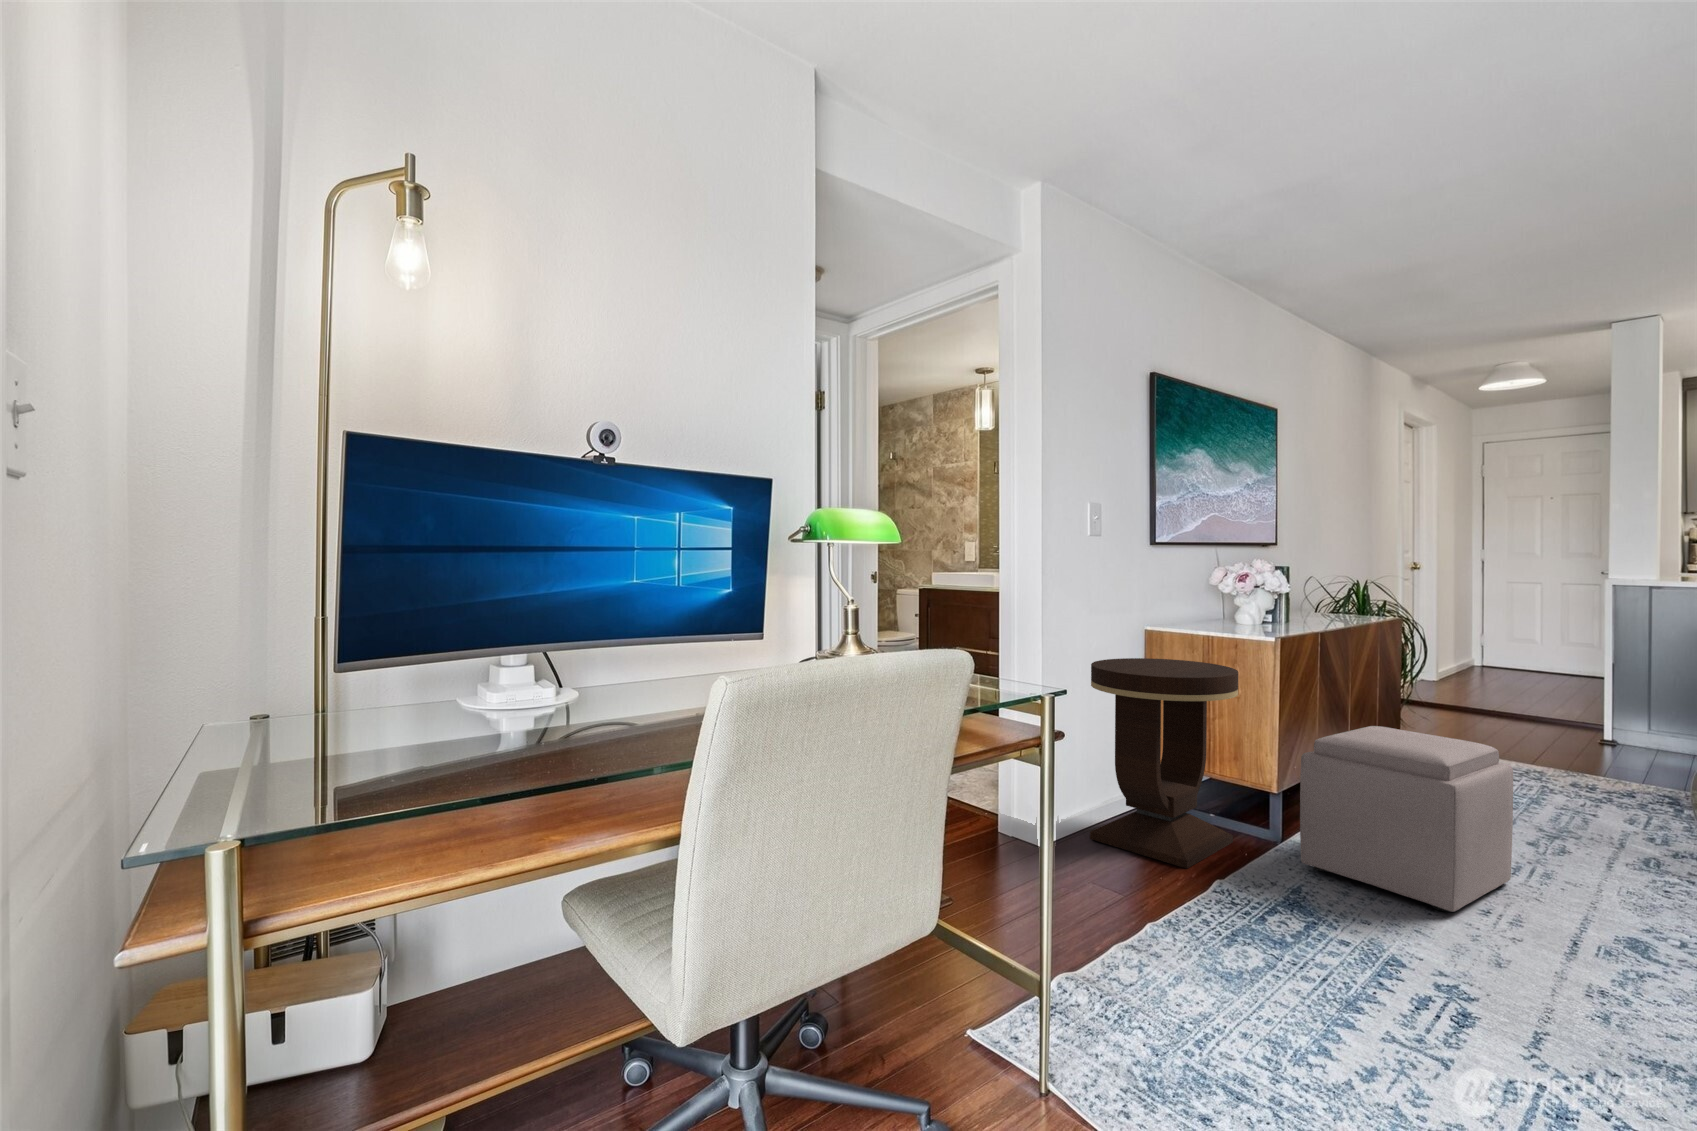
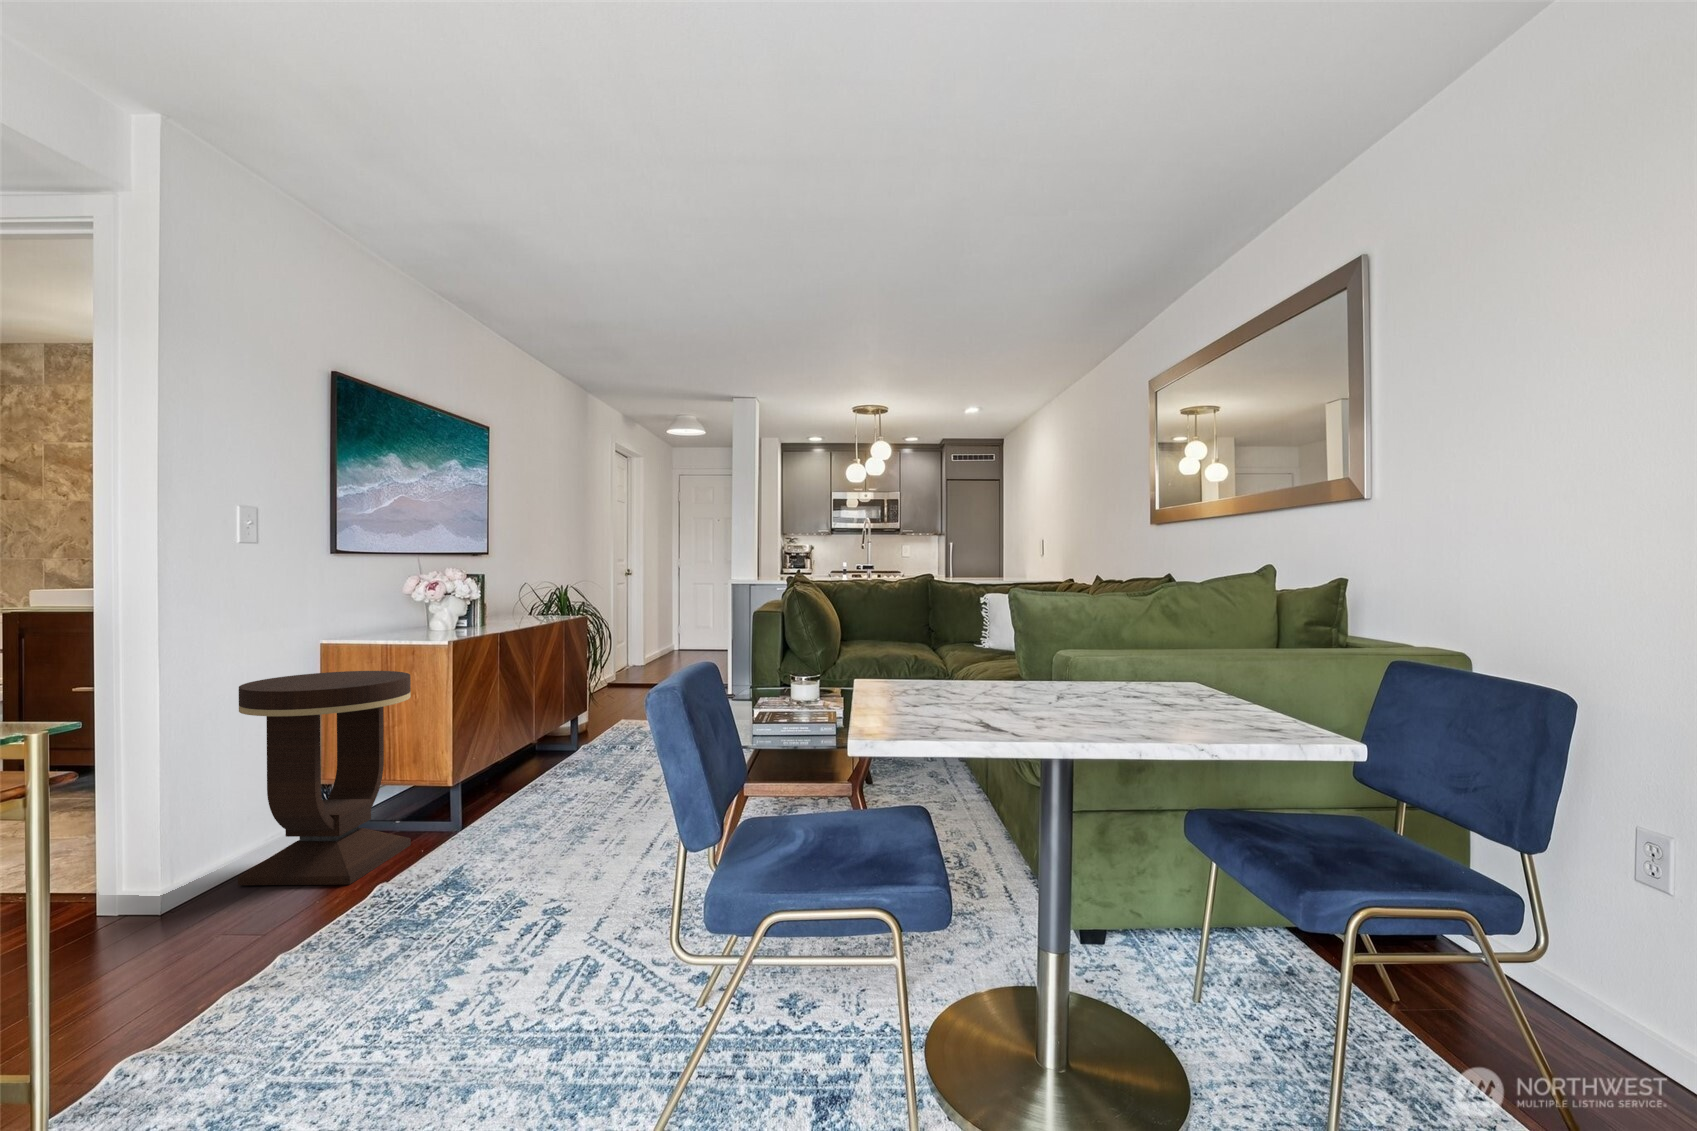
ottoman: present [1300,726,1513,912] -> none [466,710,630,854]

